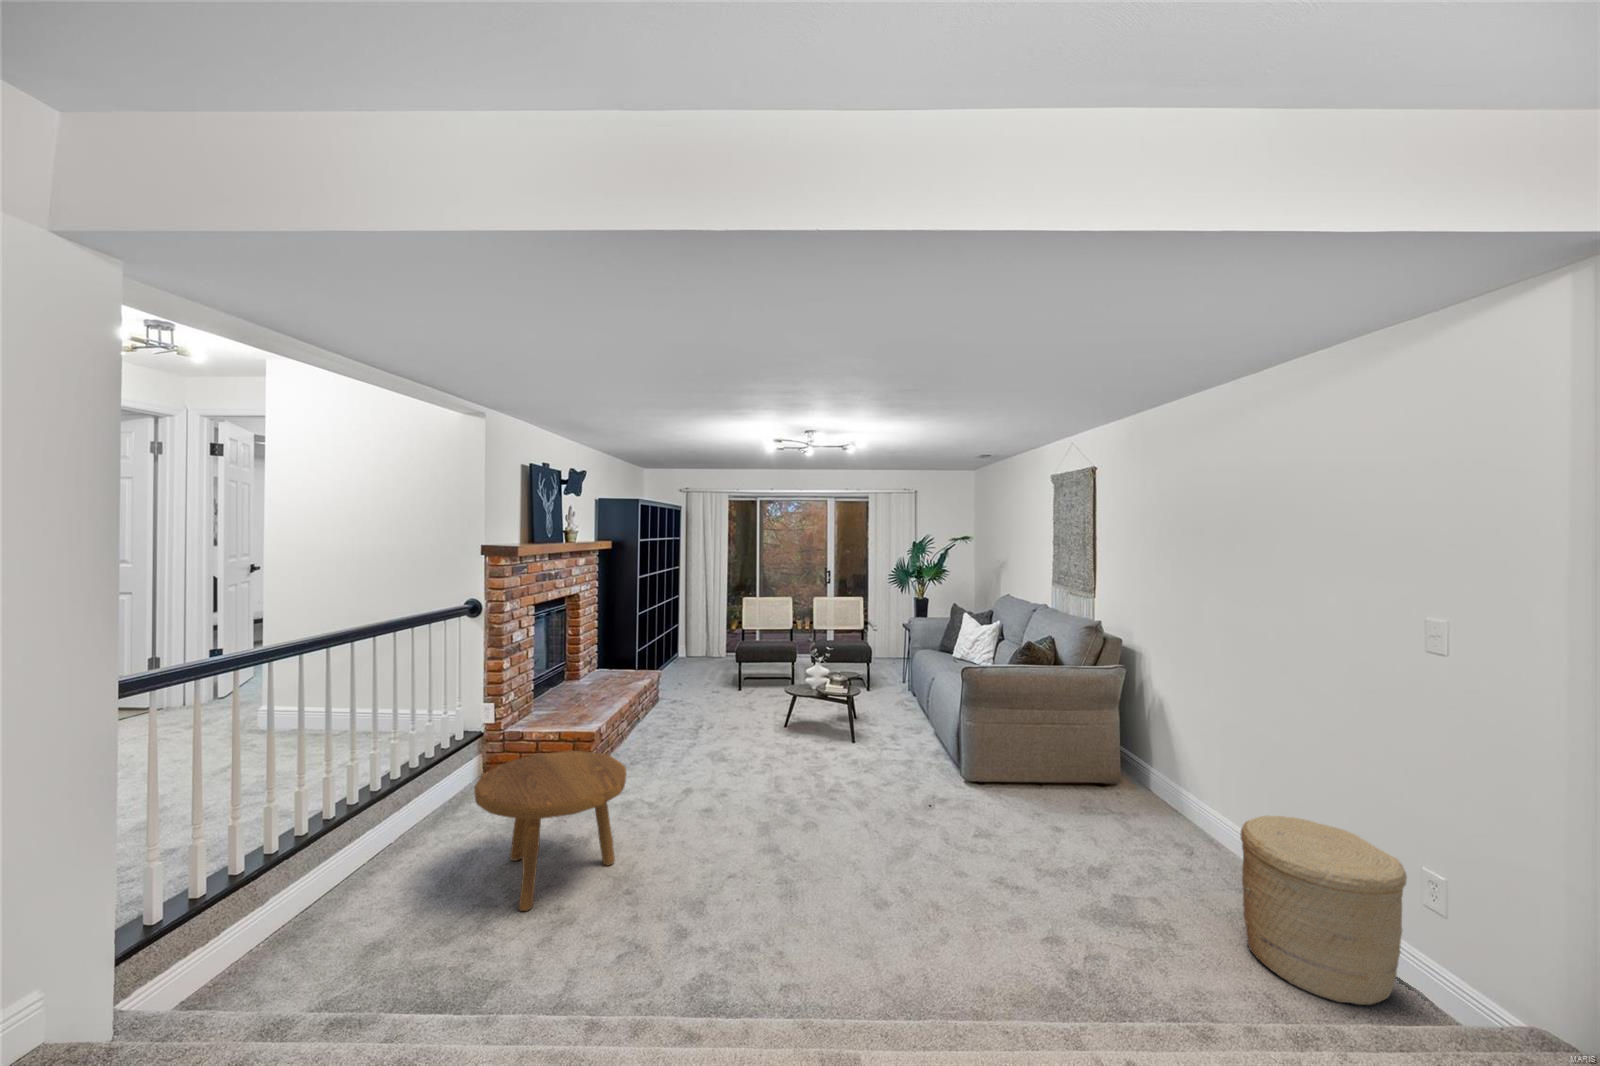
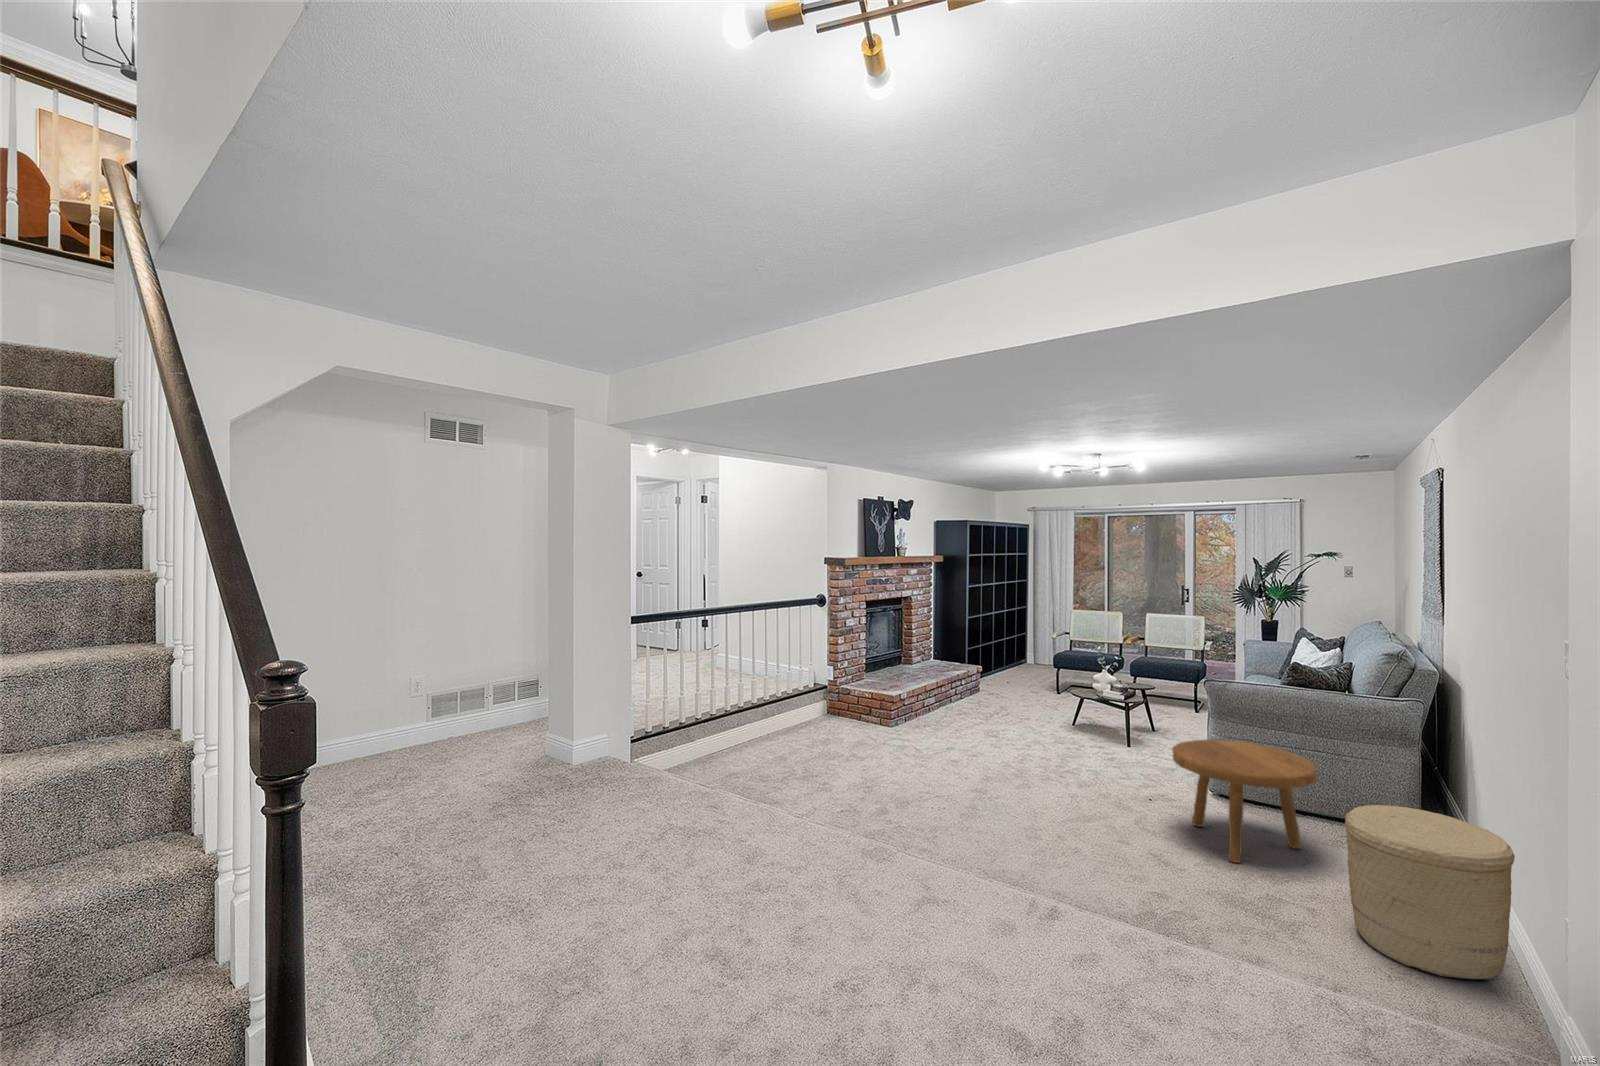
footstool: present [474,751,626,911] -> present [1172,739,1317,863]

